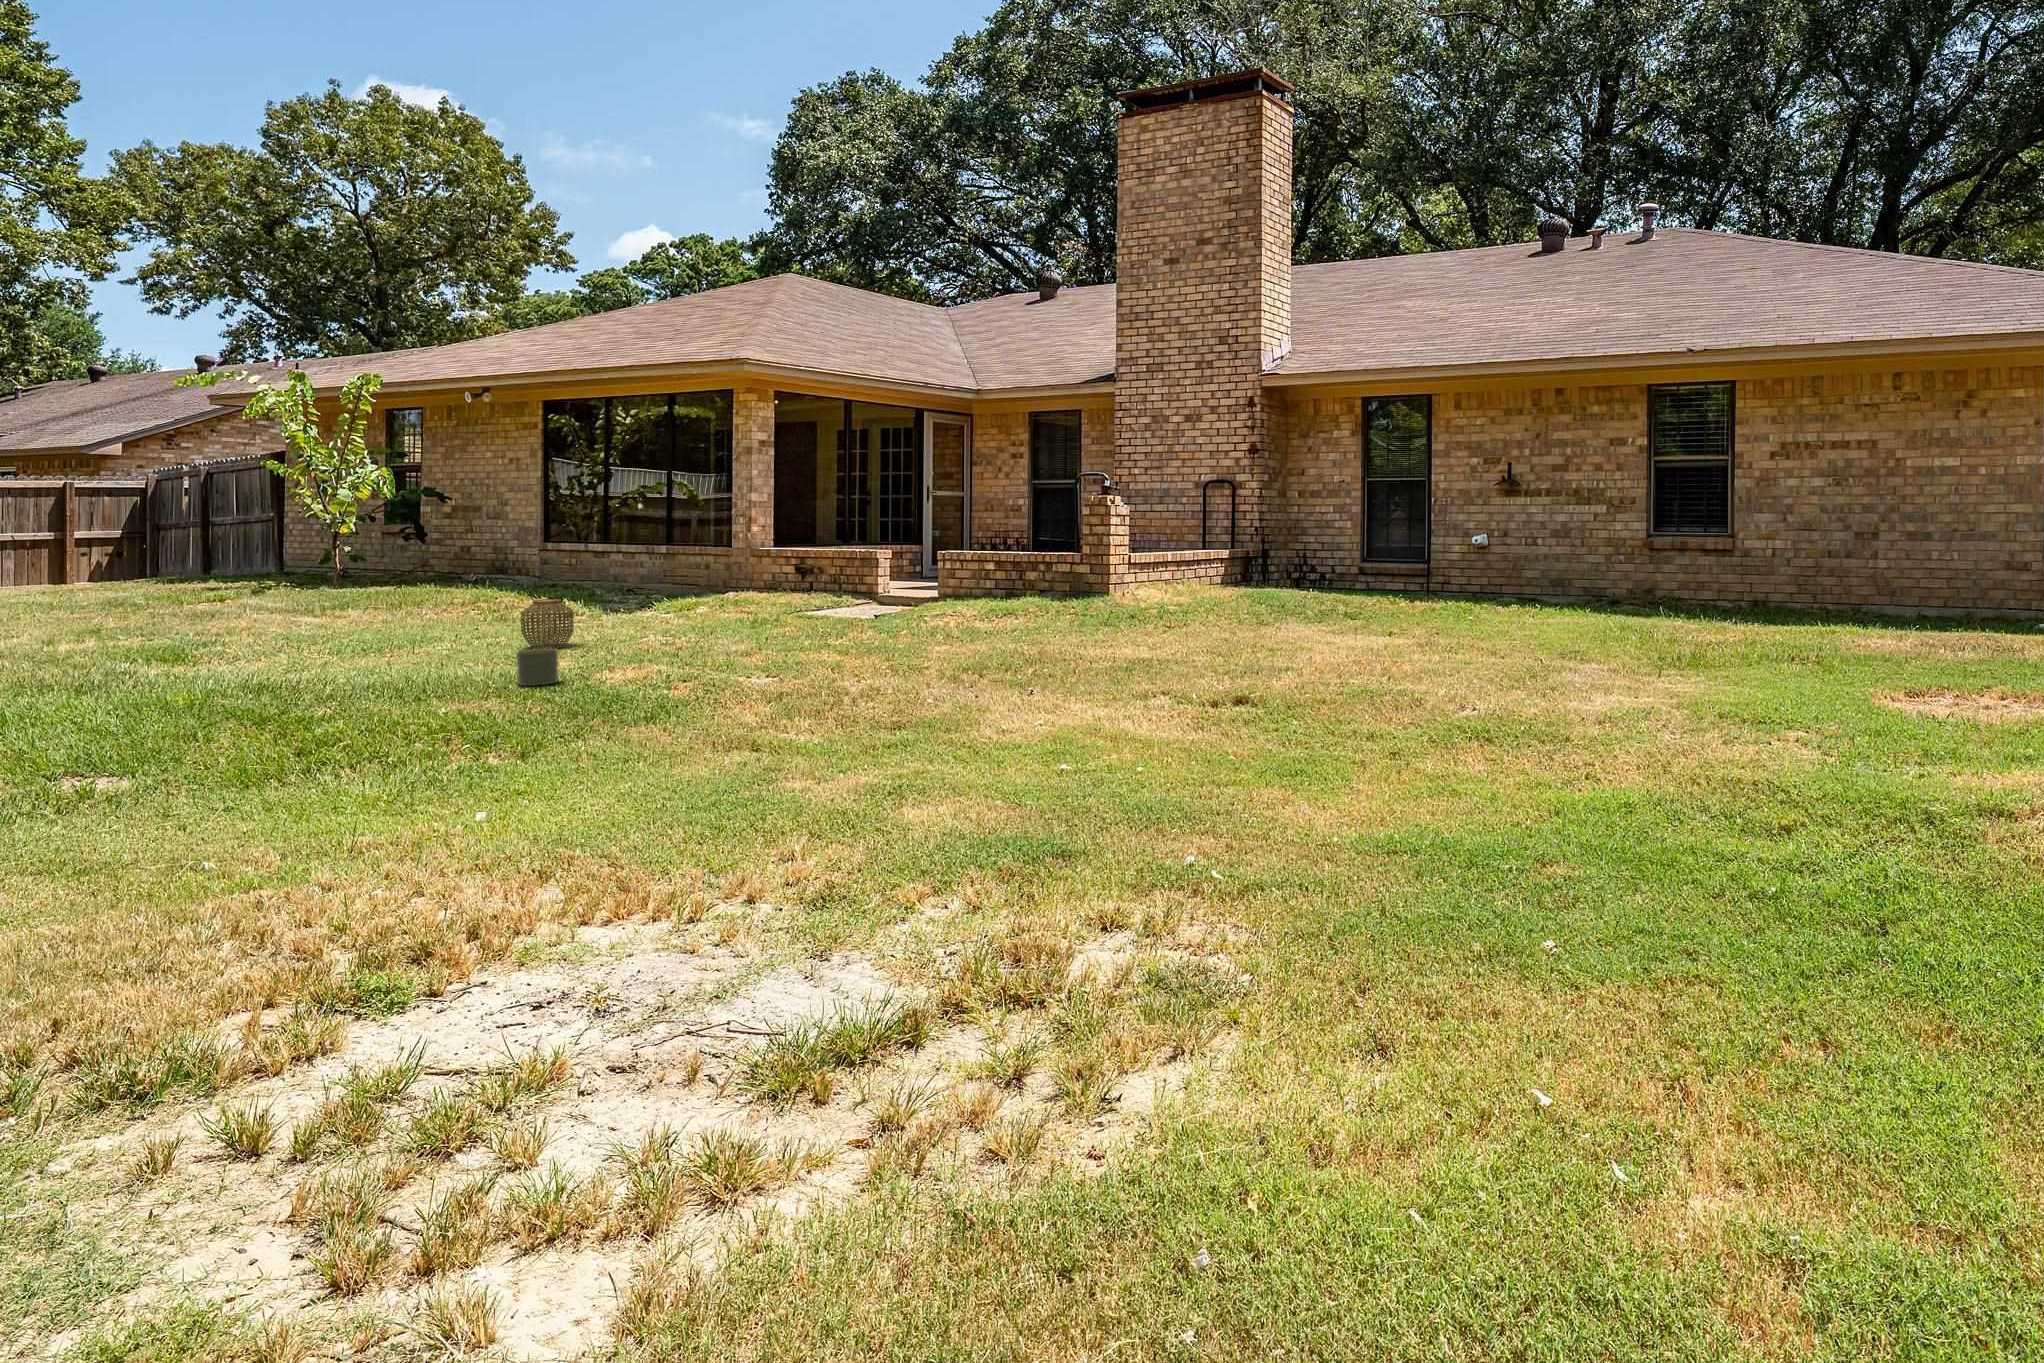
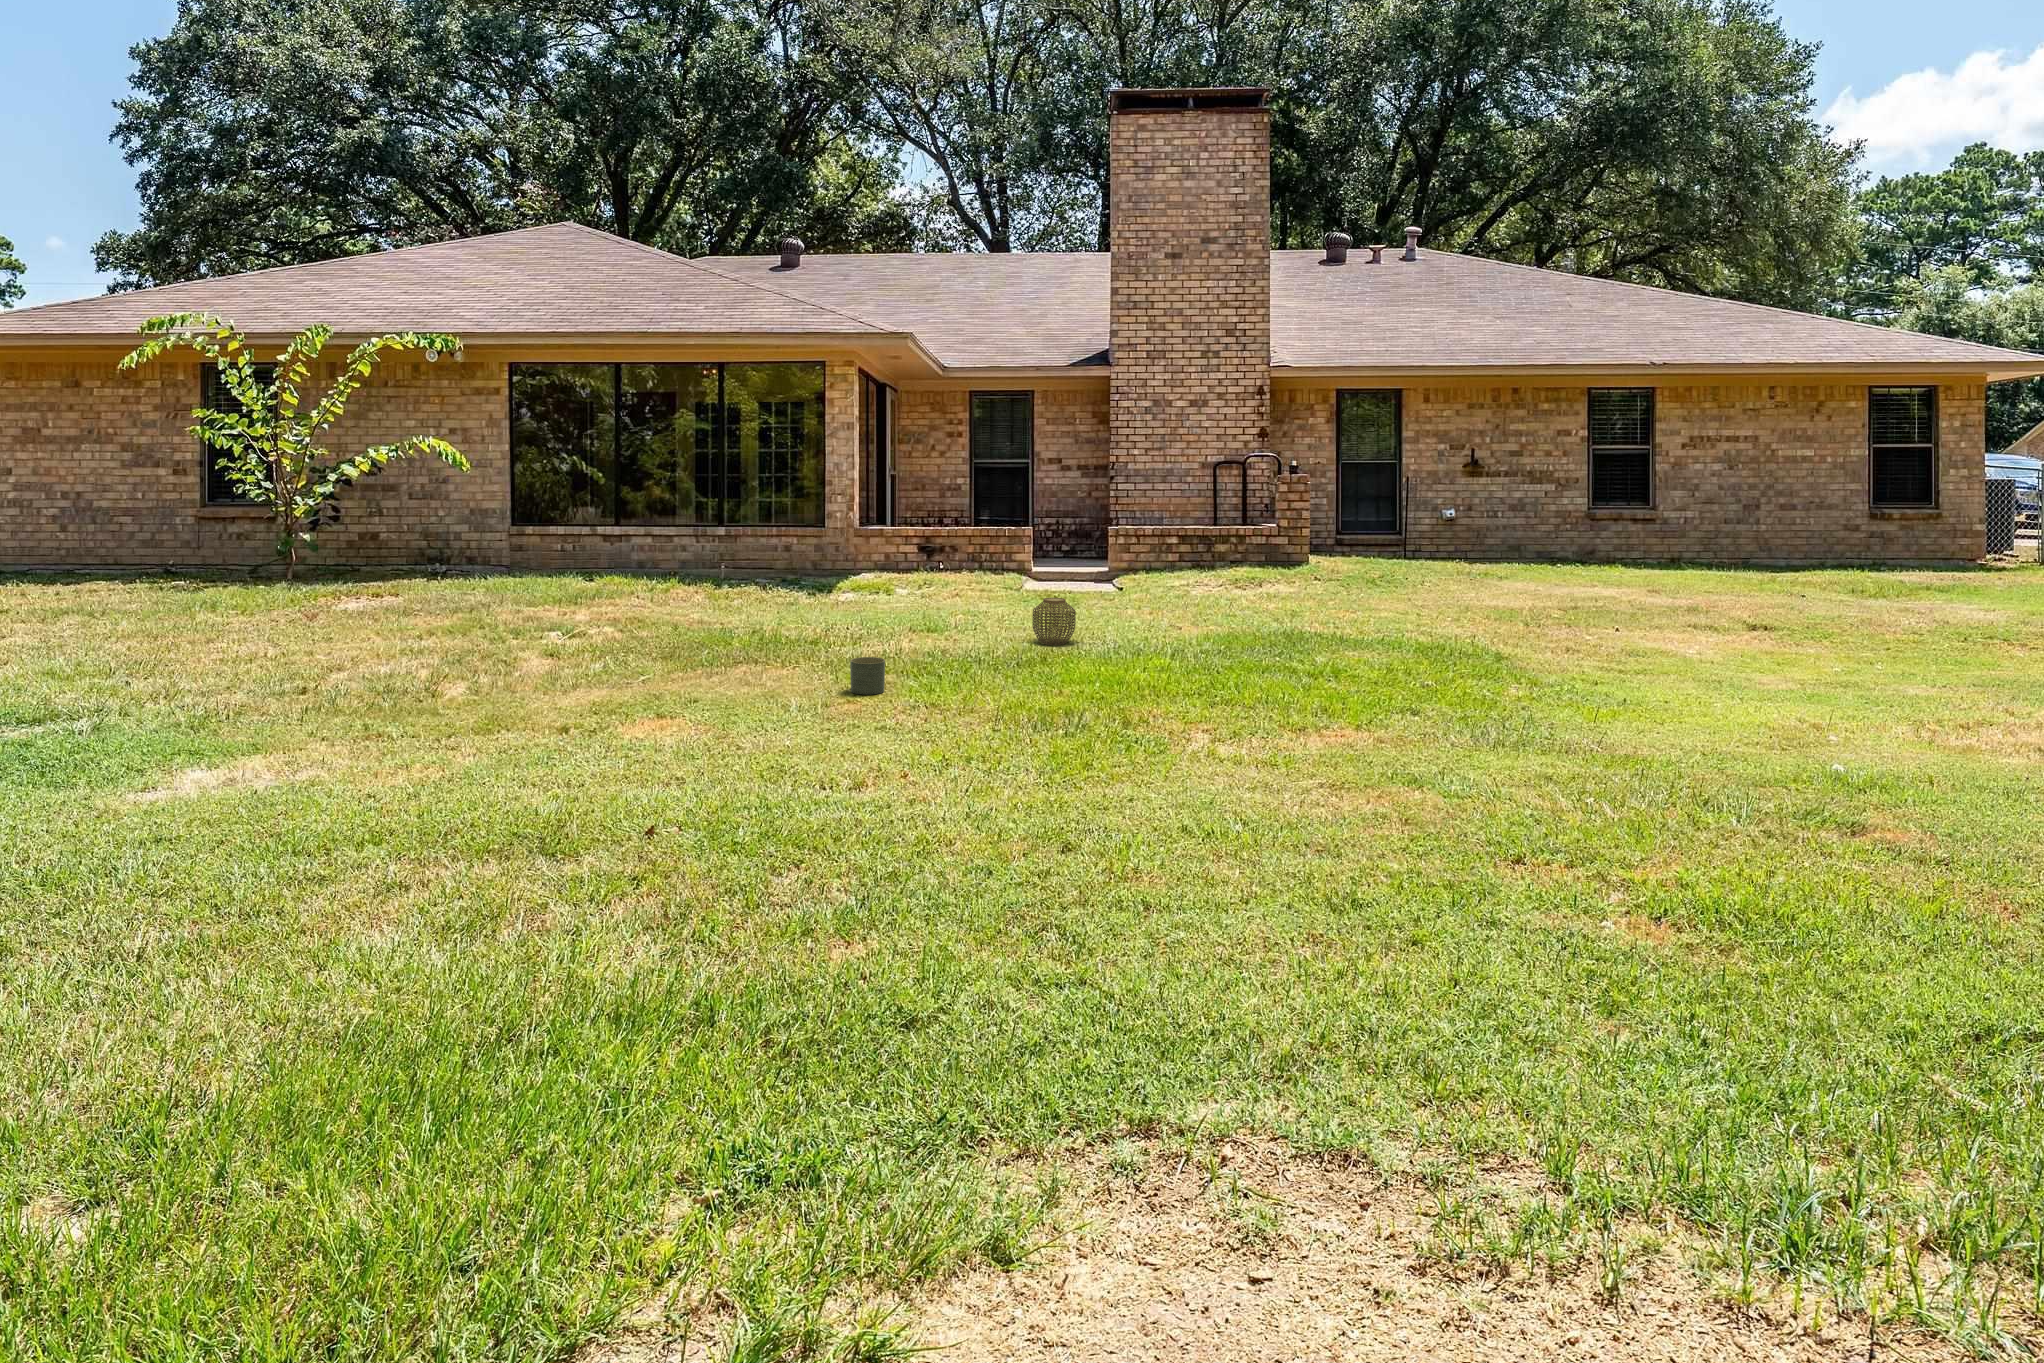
planter: present [516,648,558,686] -> present [850,657,885,695]

